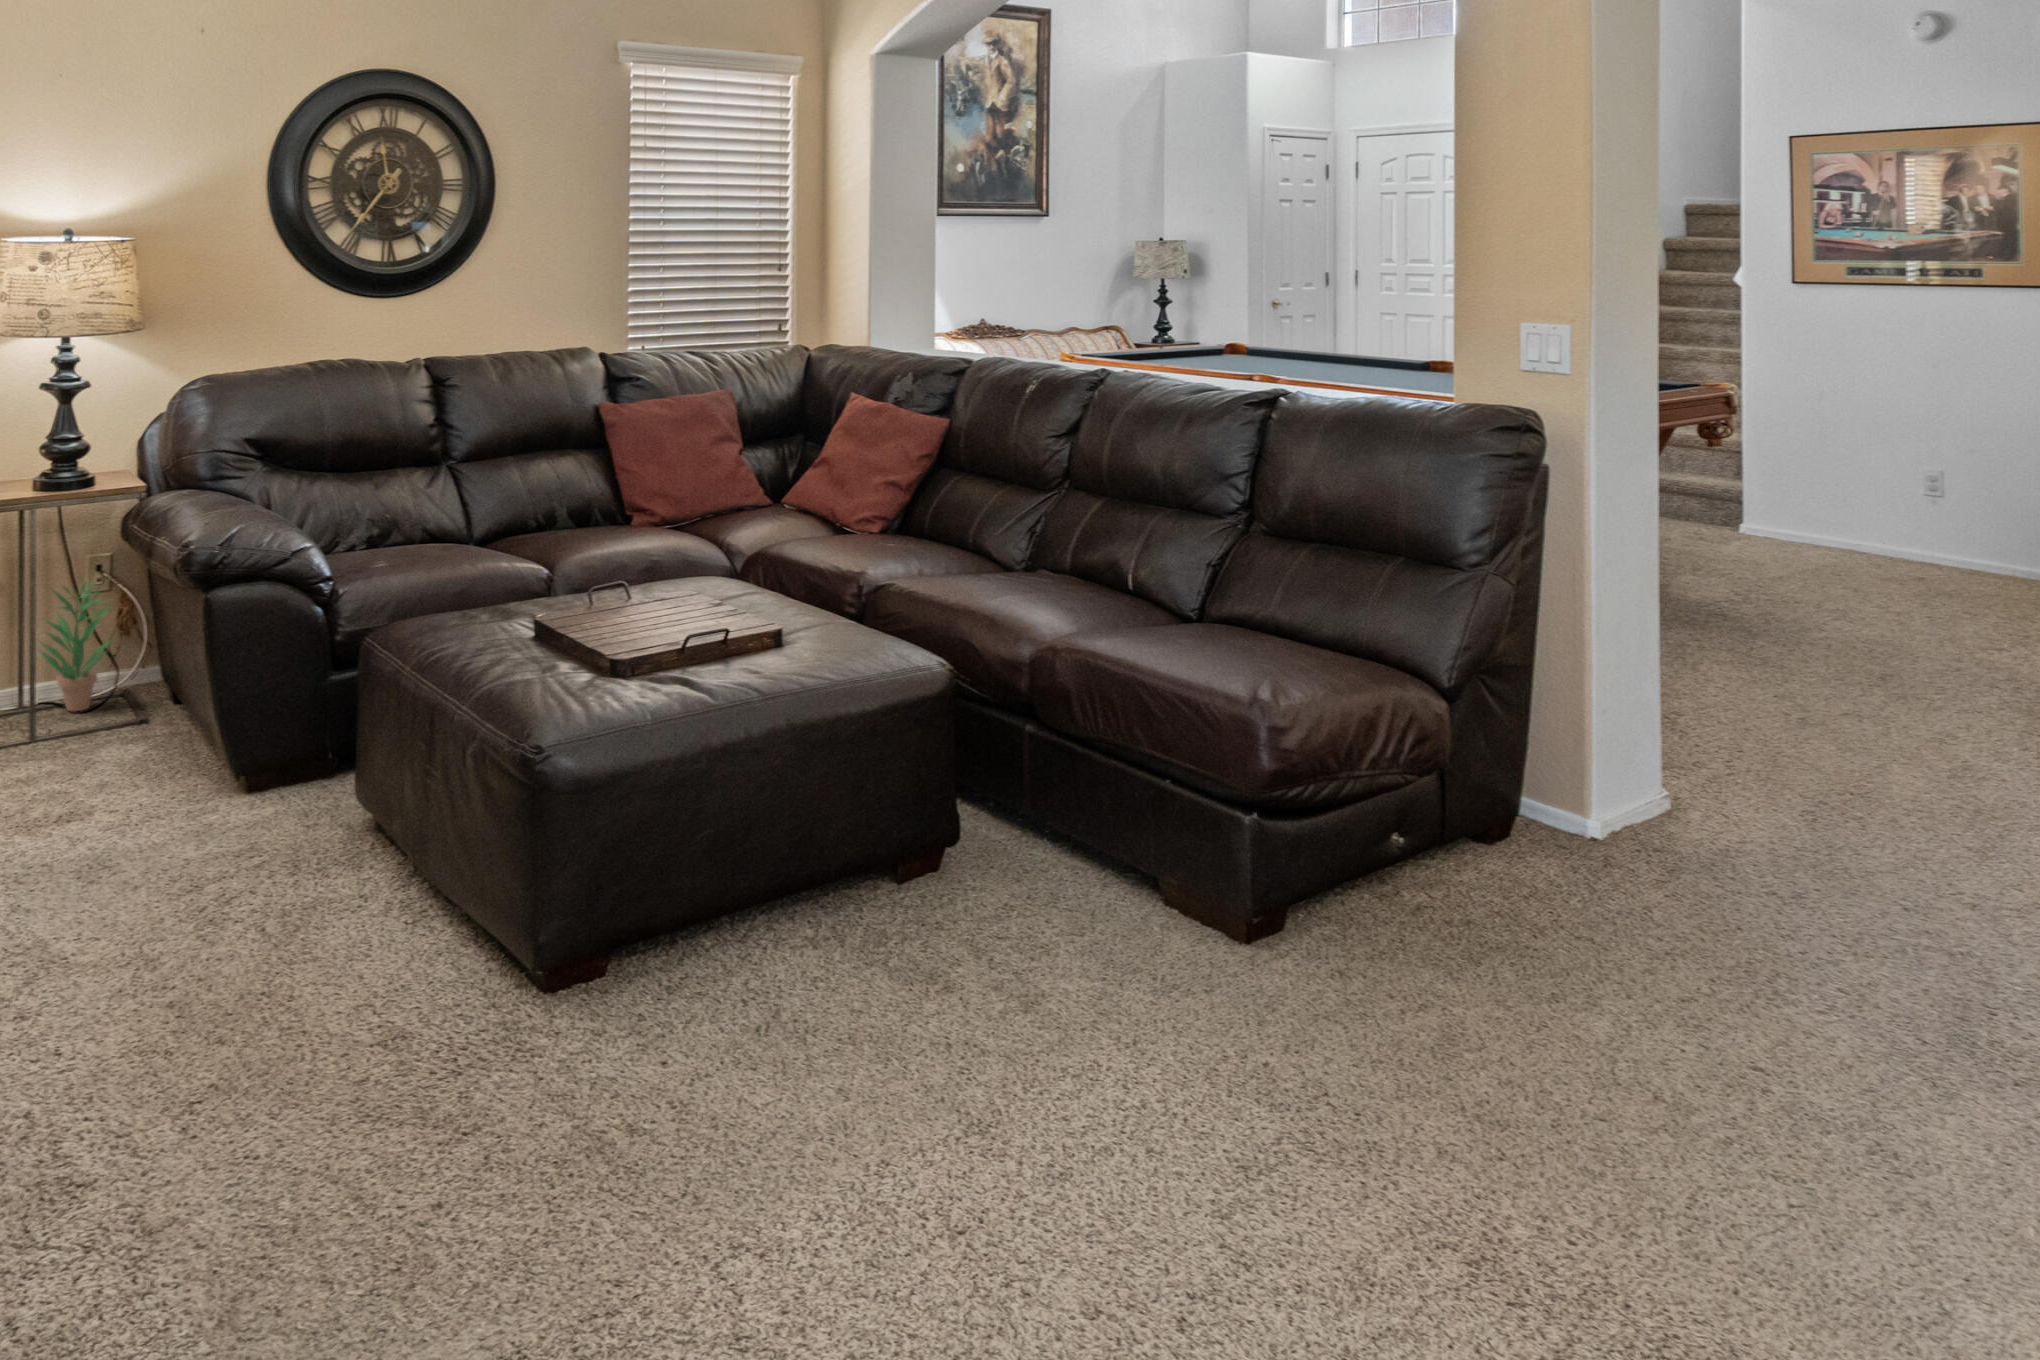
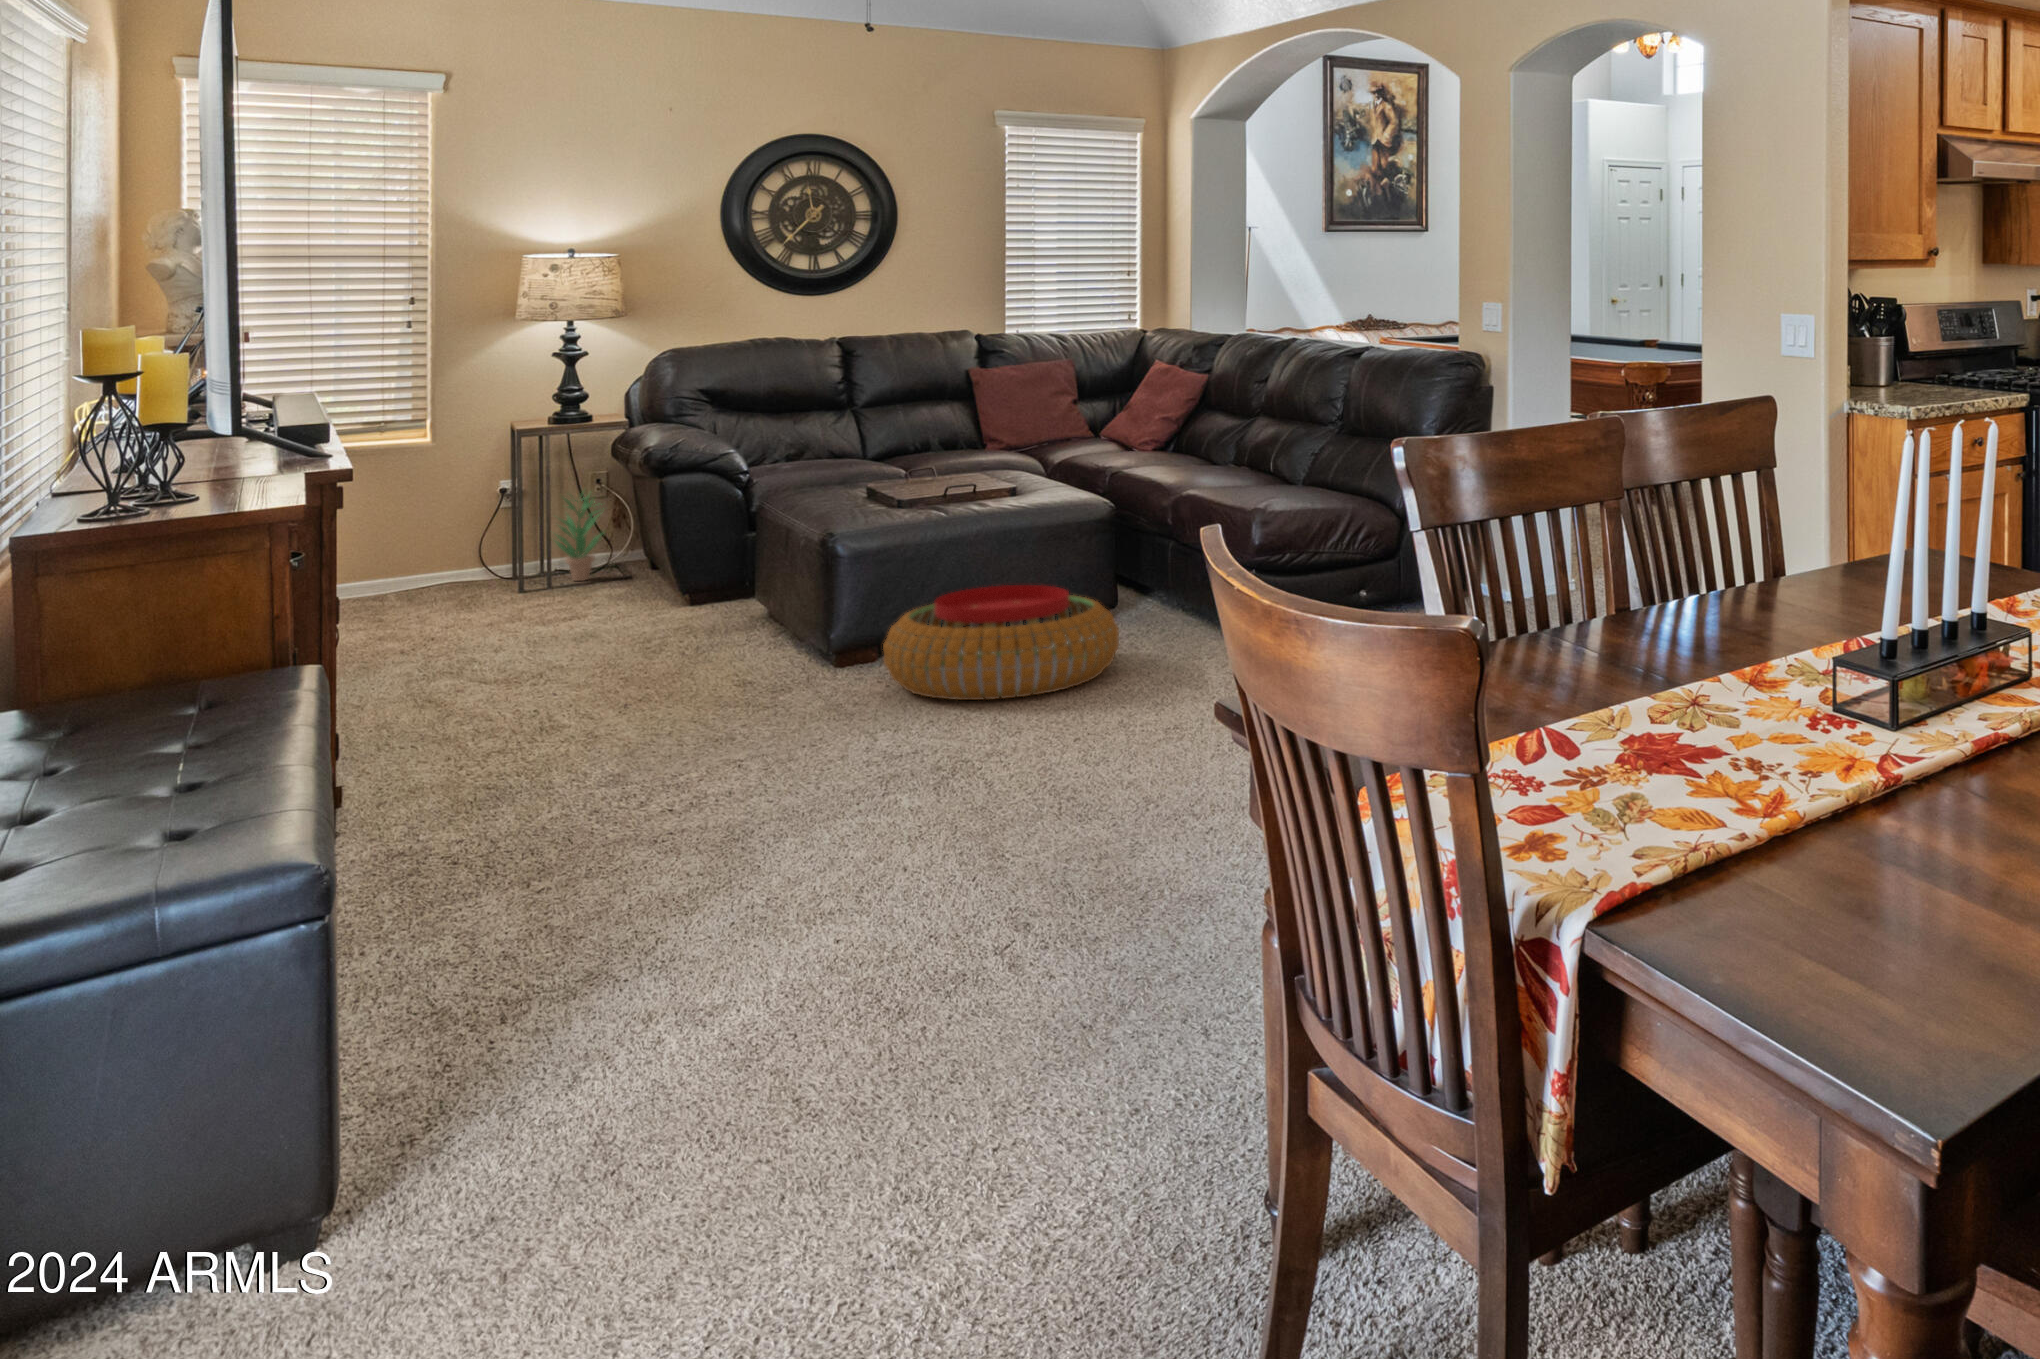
pouf: none [728,852,1141,1139] -> present [883,585,1119,700]

